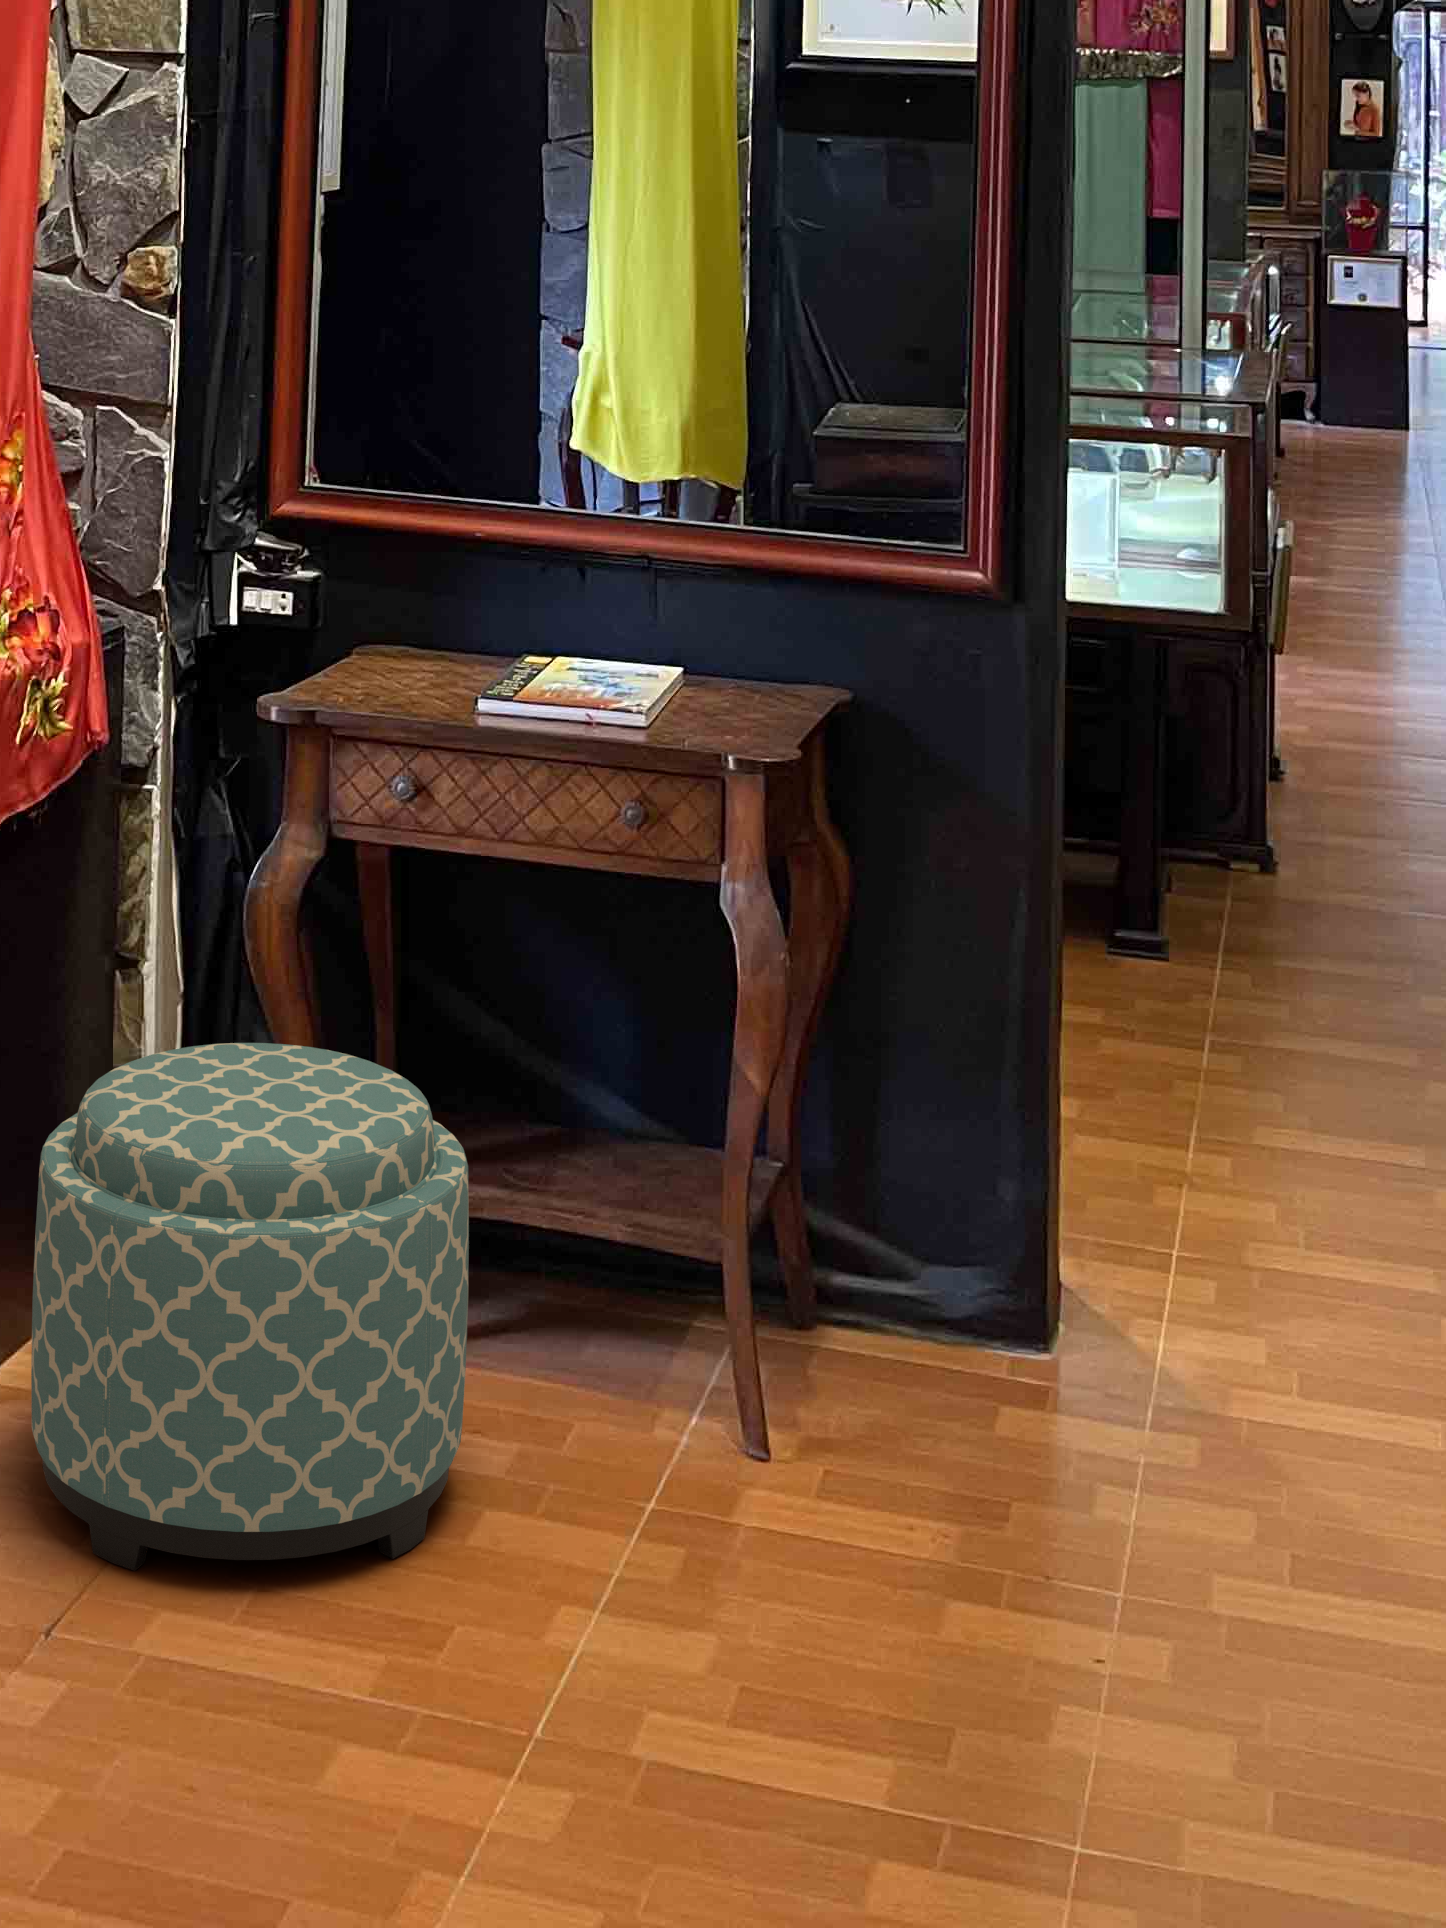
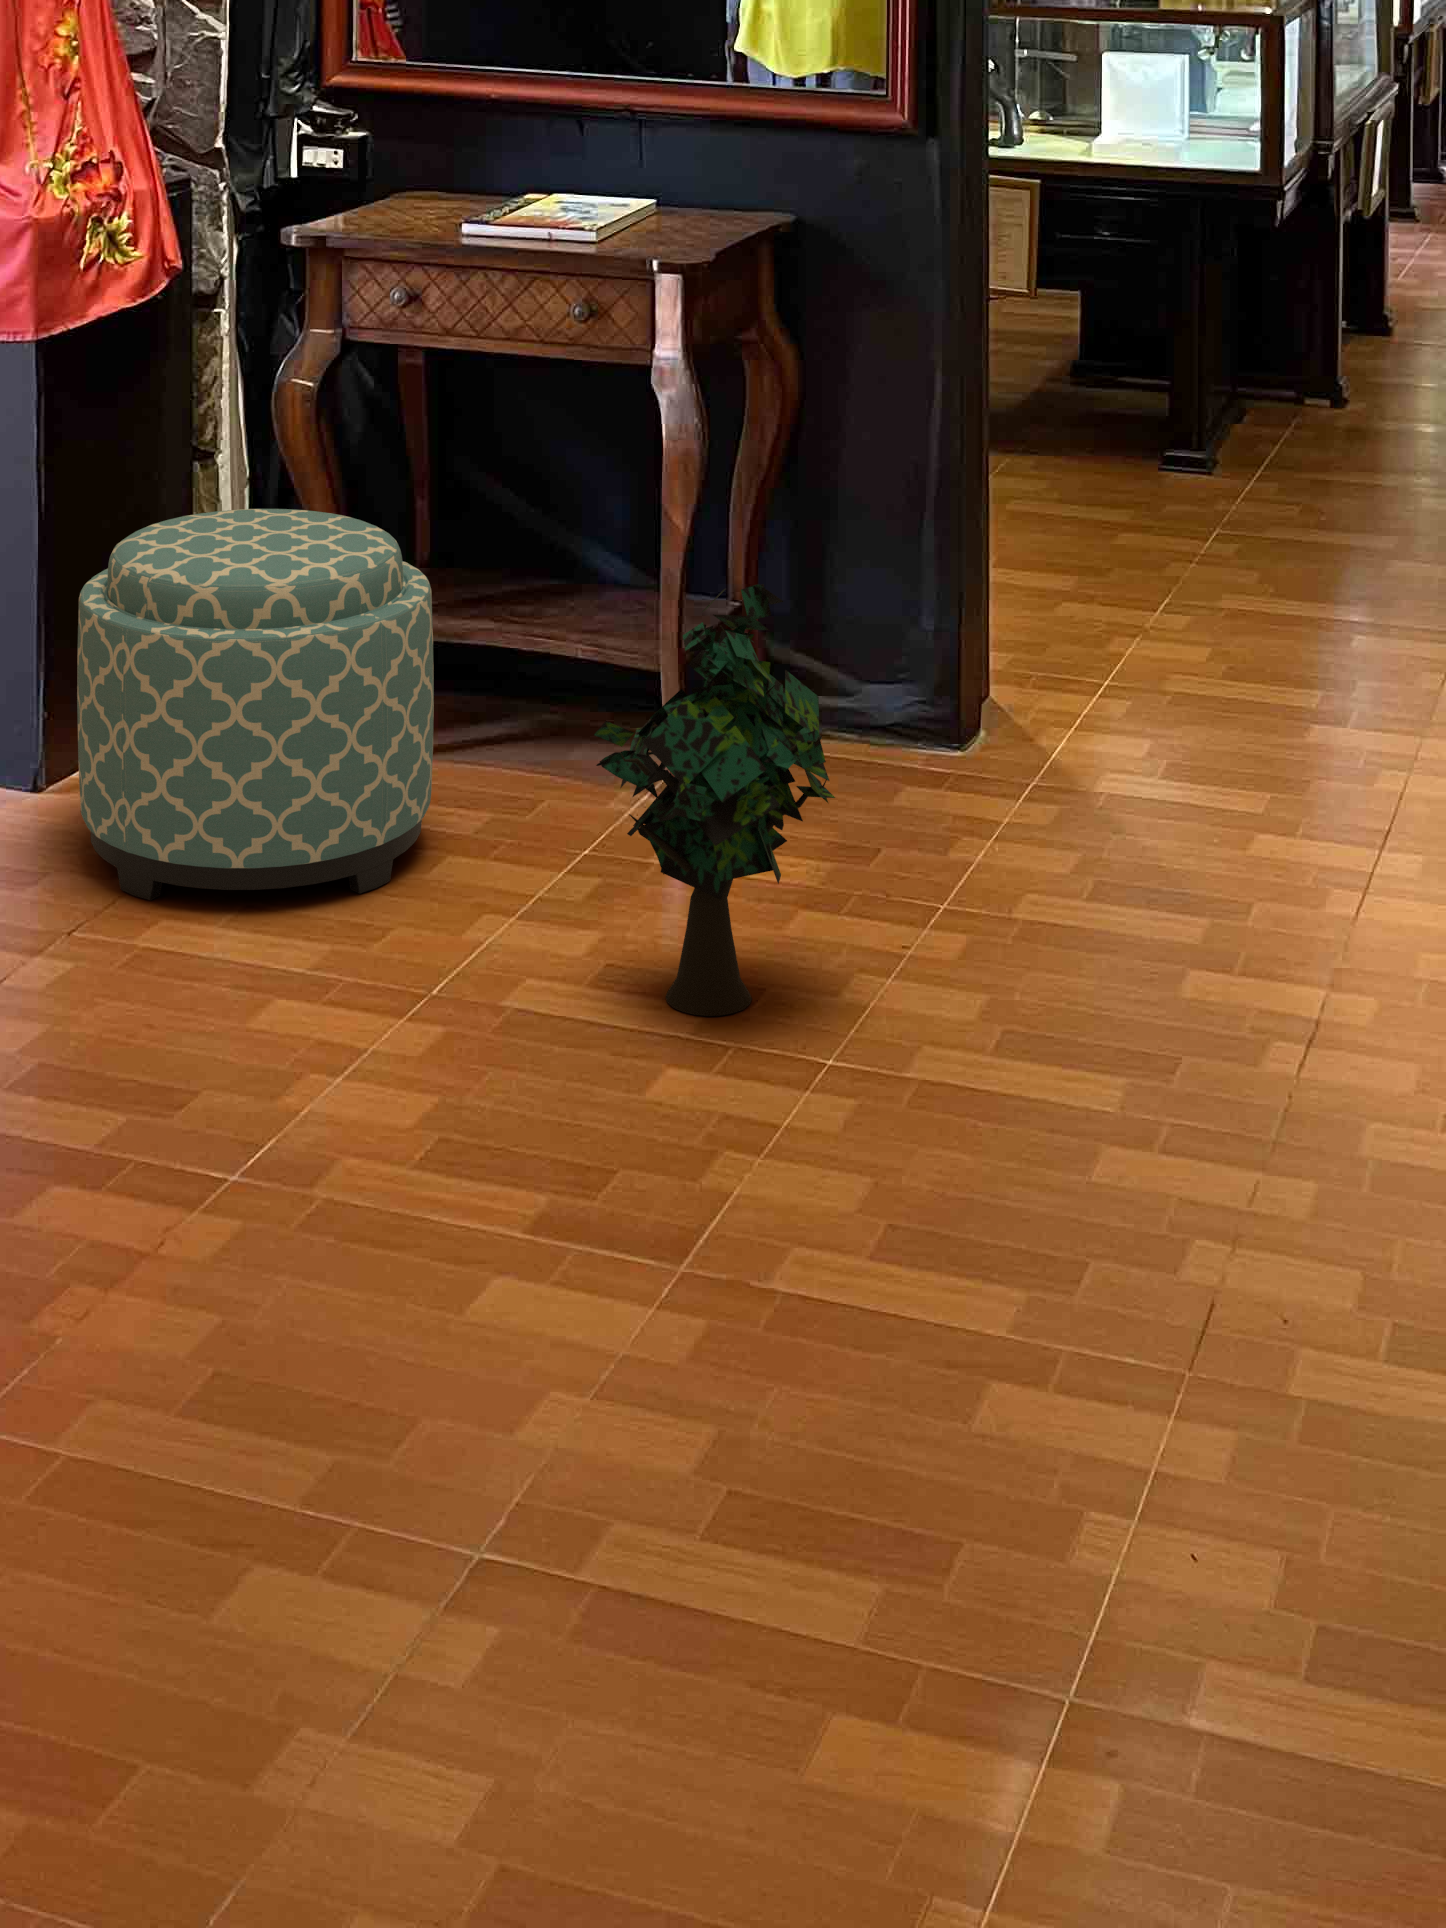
decorative plant: none [733,1184,1039,1761] -> present [594,584,835,1016]

